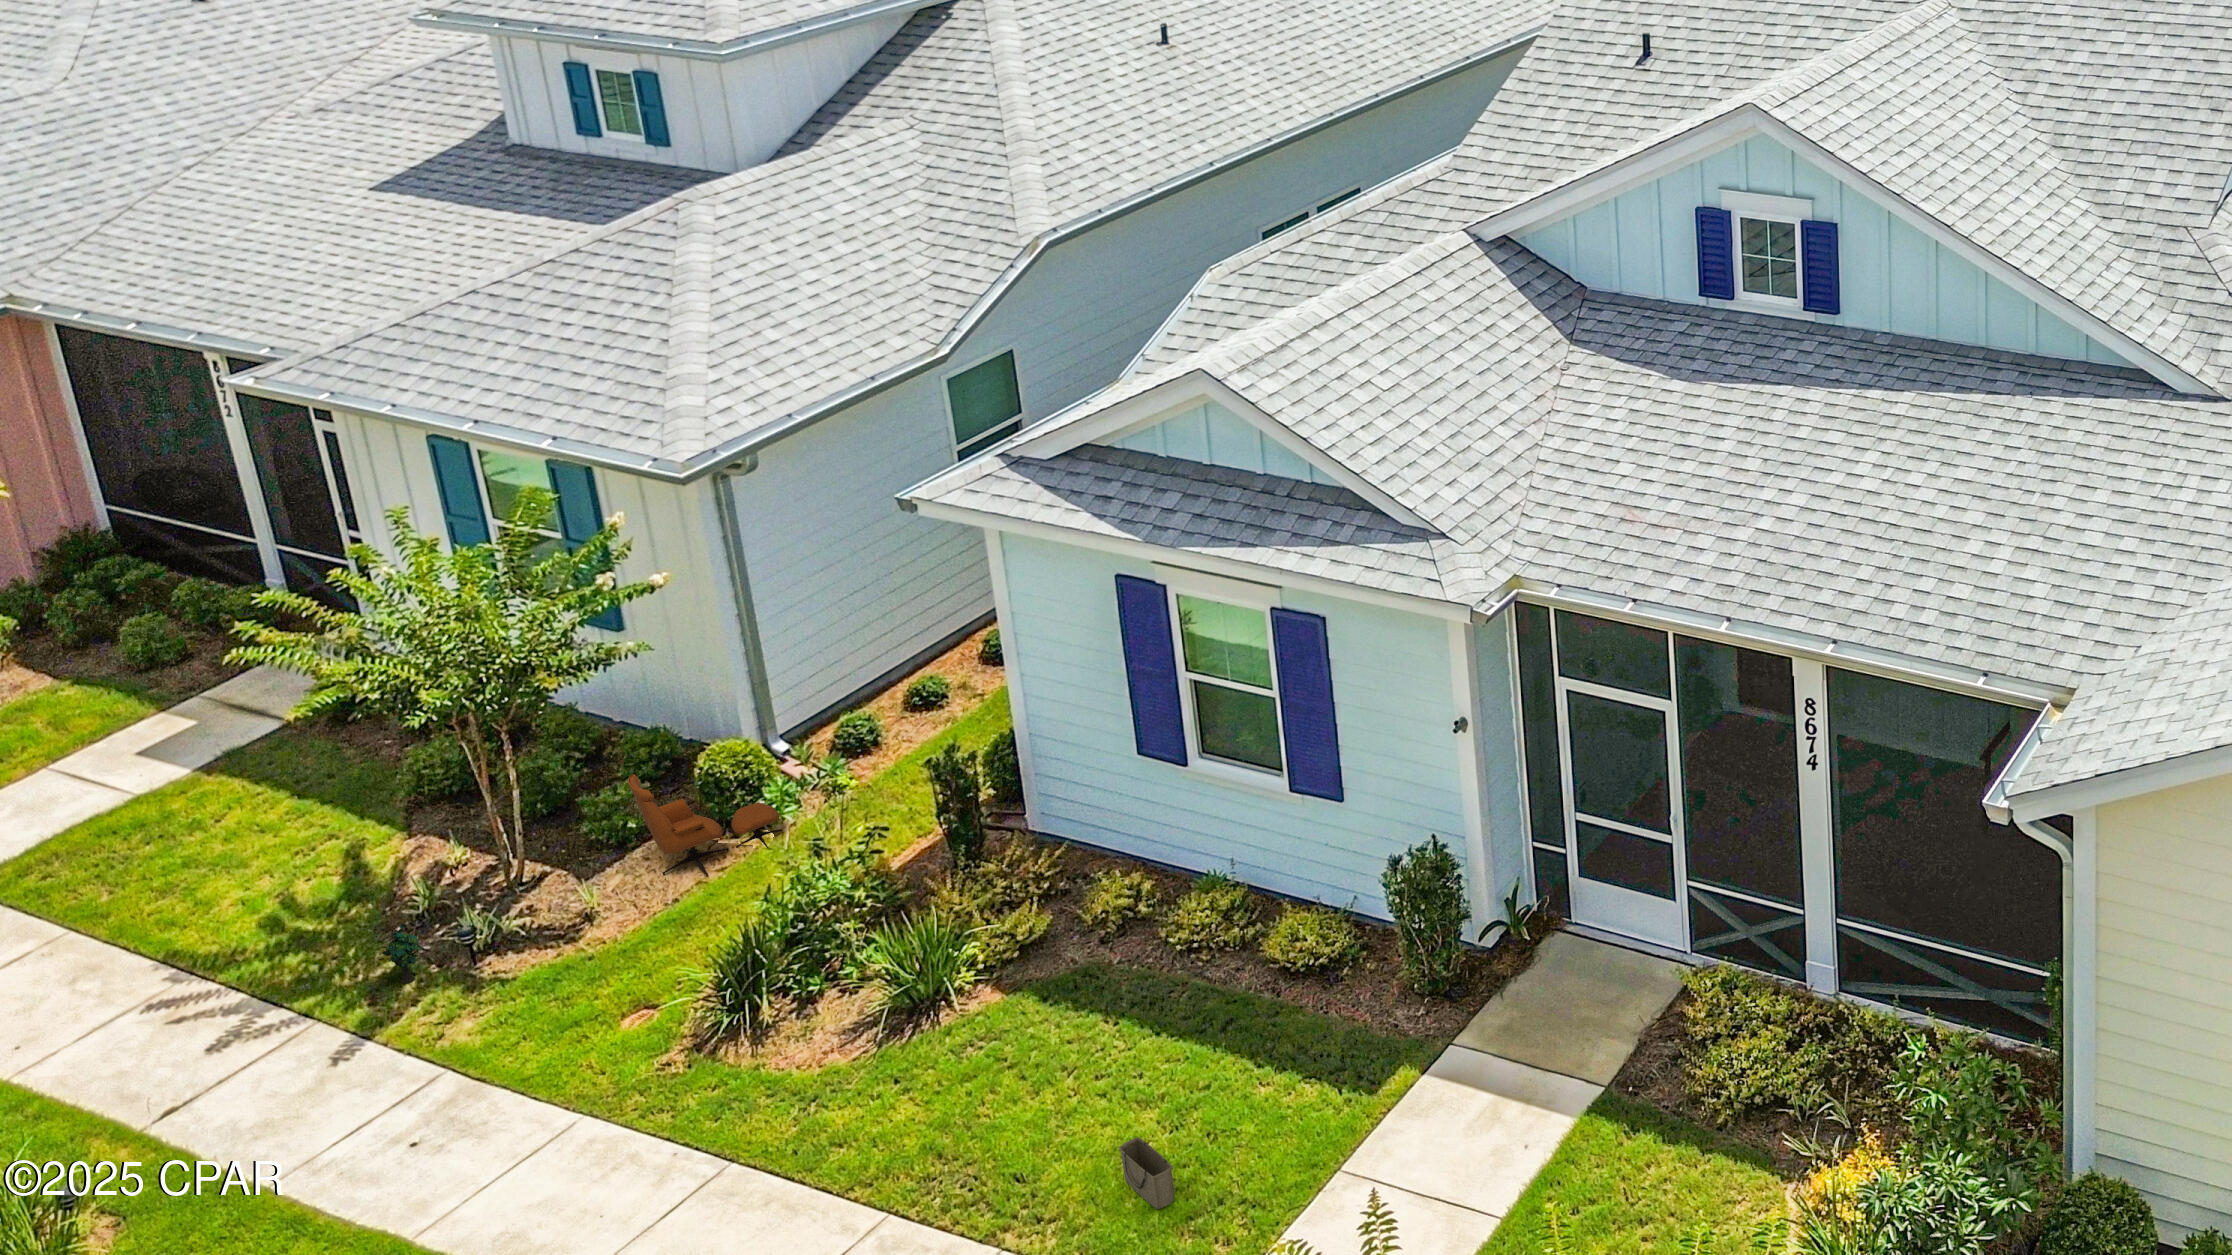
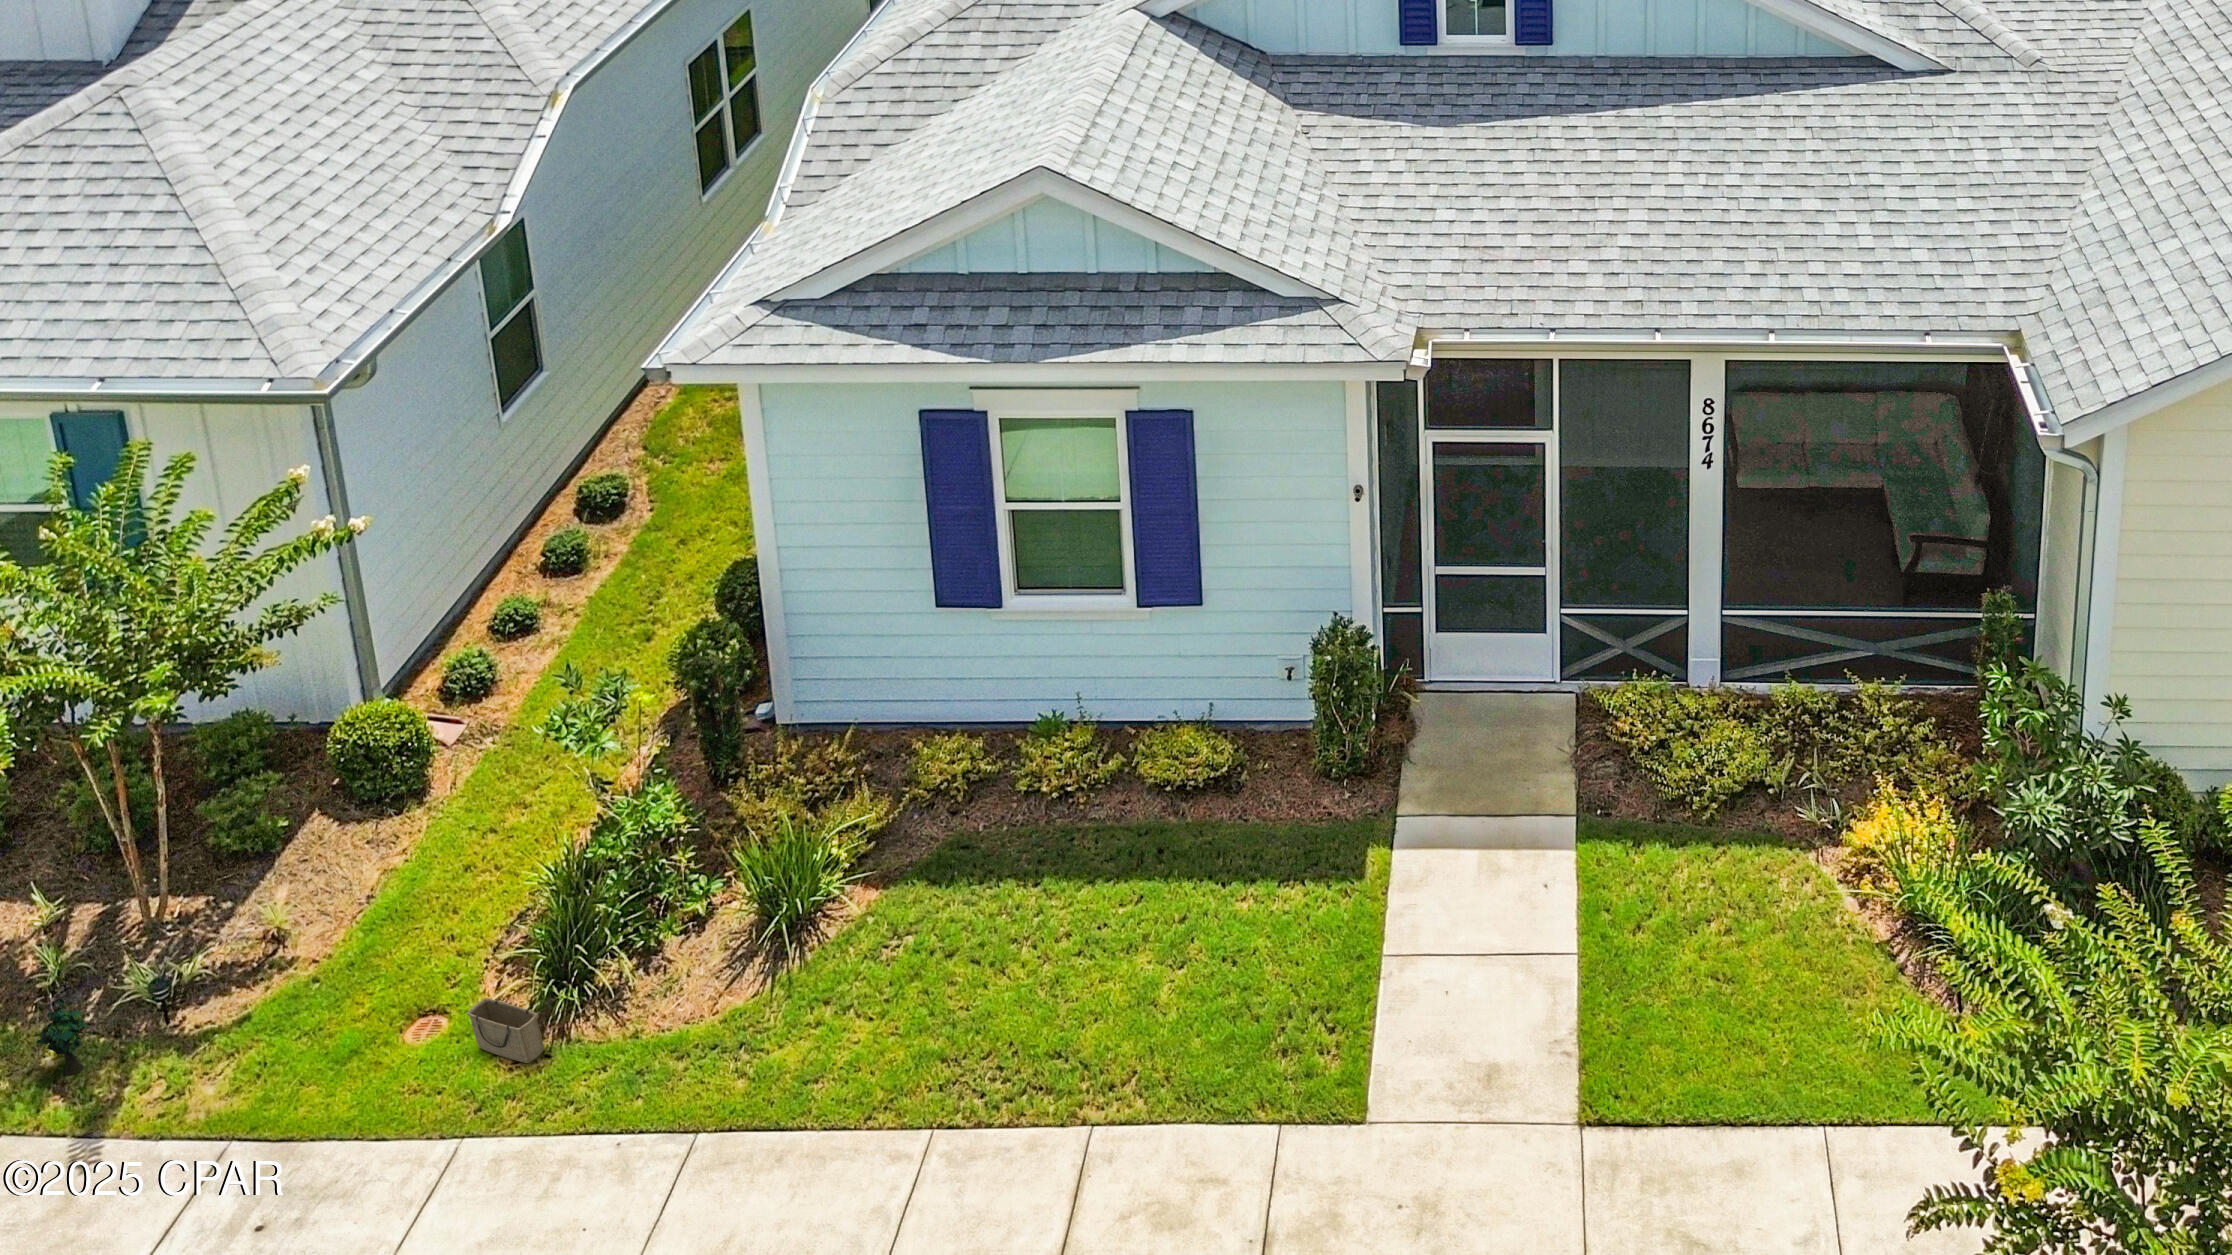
lounge chair: present [628,774,782,876] -> none [292,761,471,876]
basket: present [1119,1137,1175,1209] -> present [467,998,544,1063]

